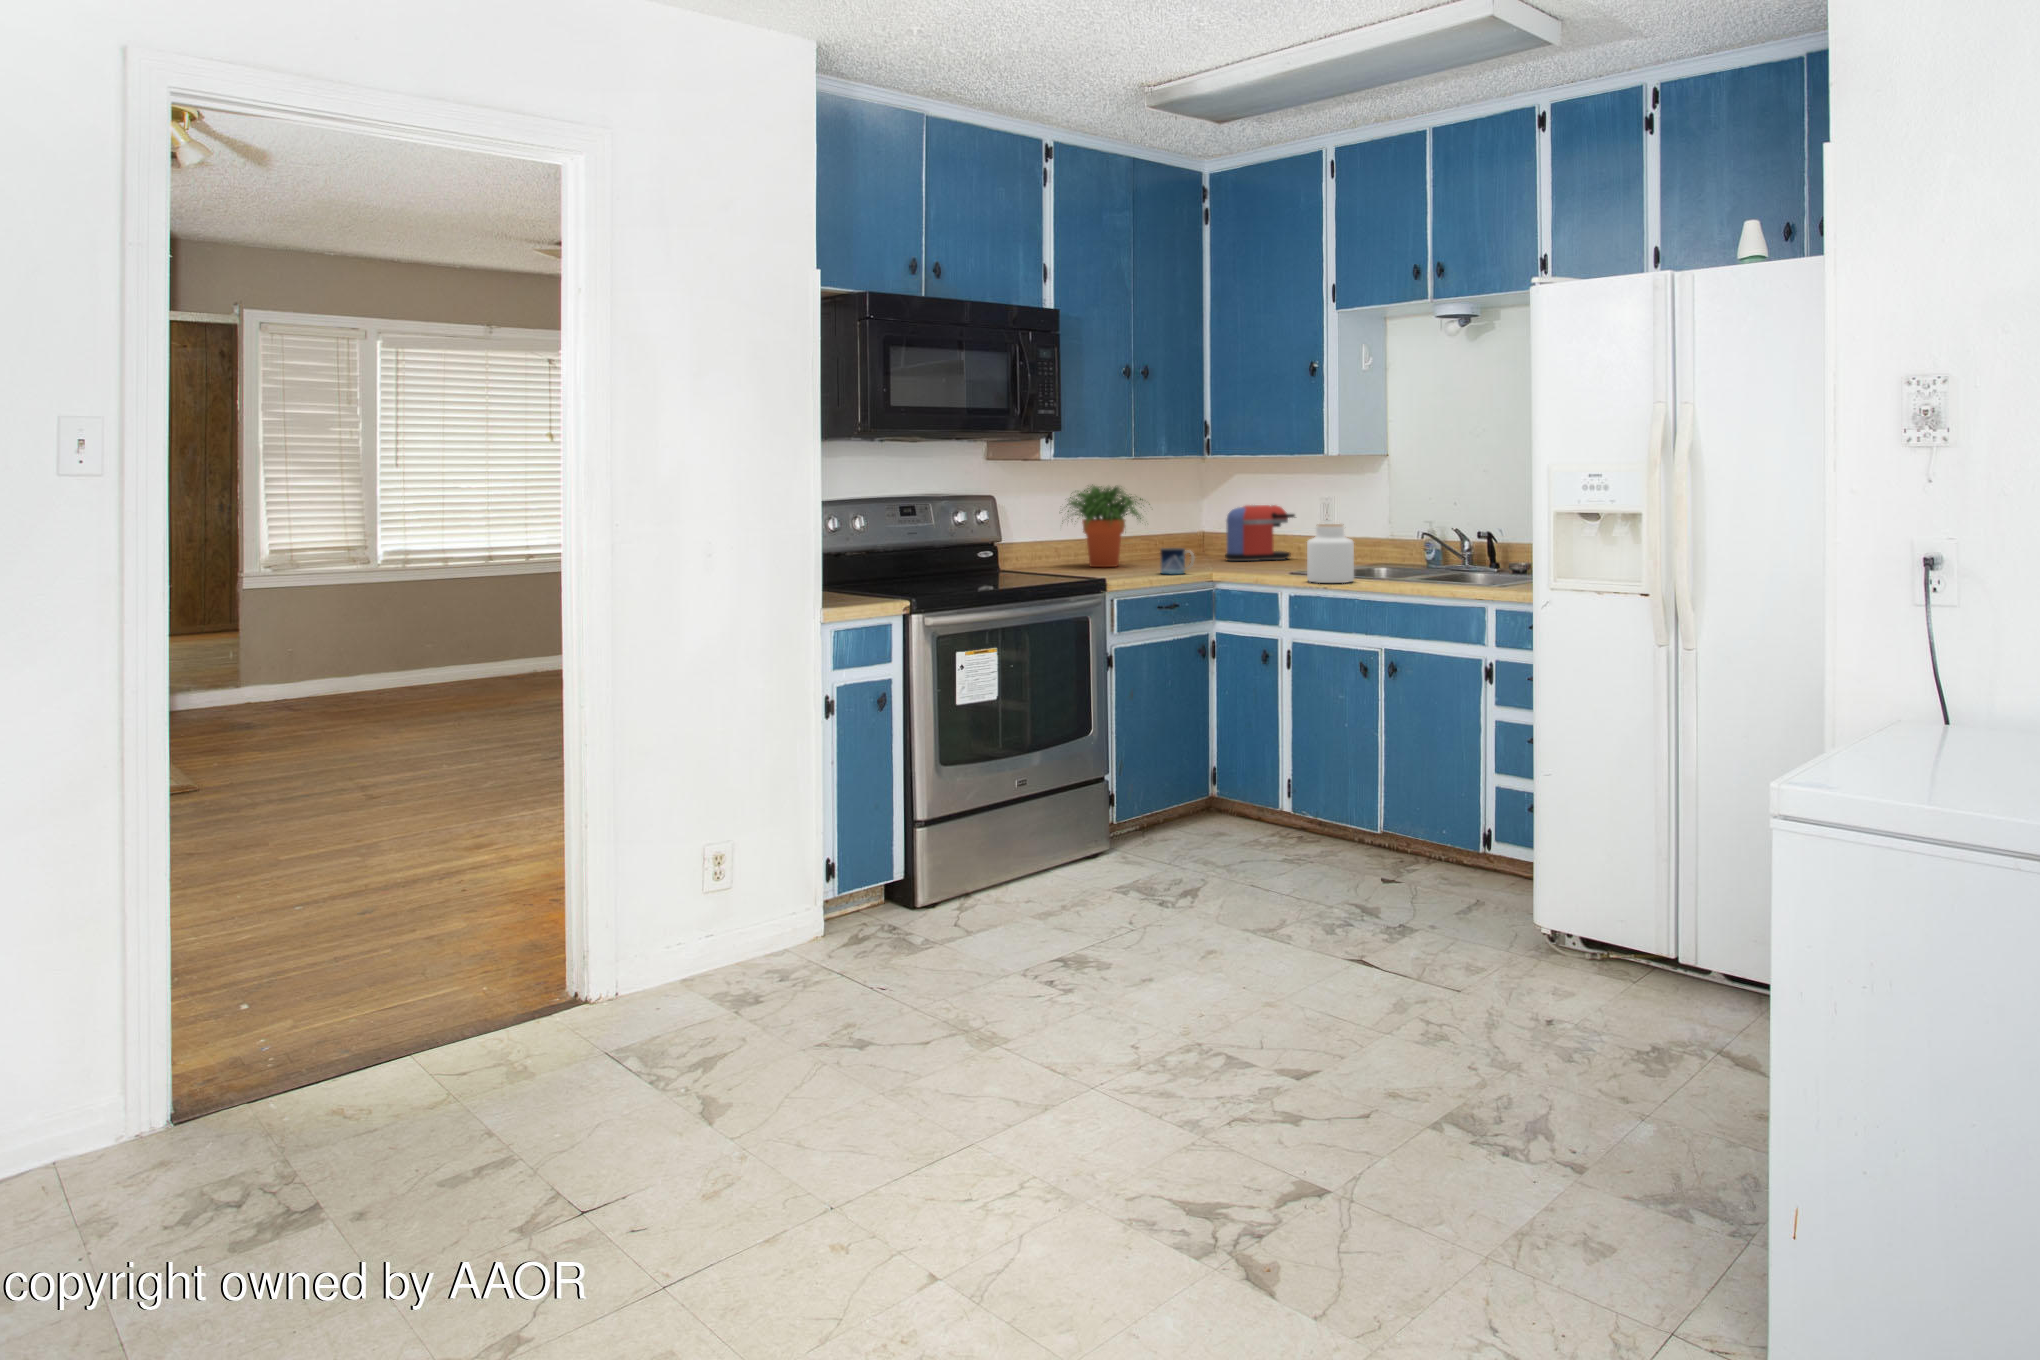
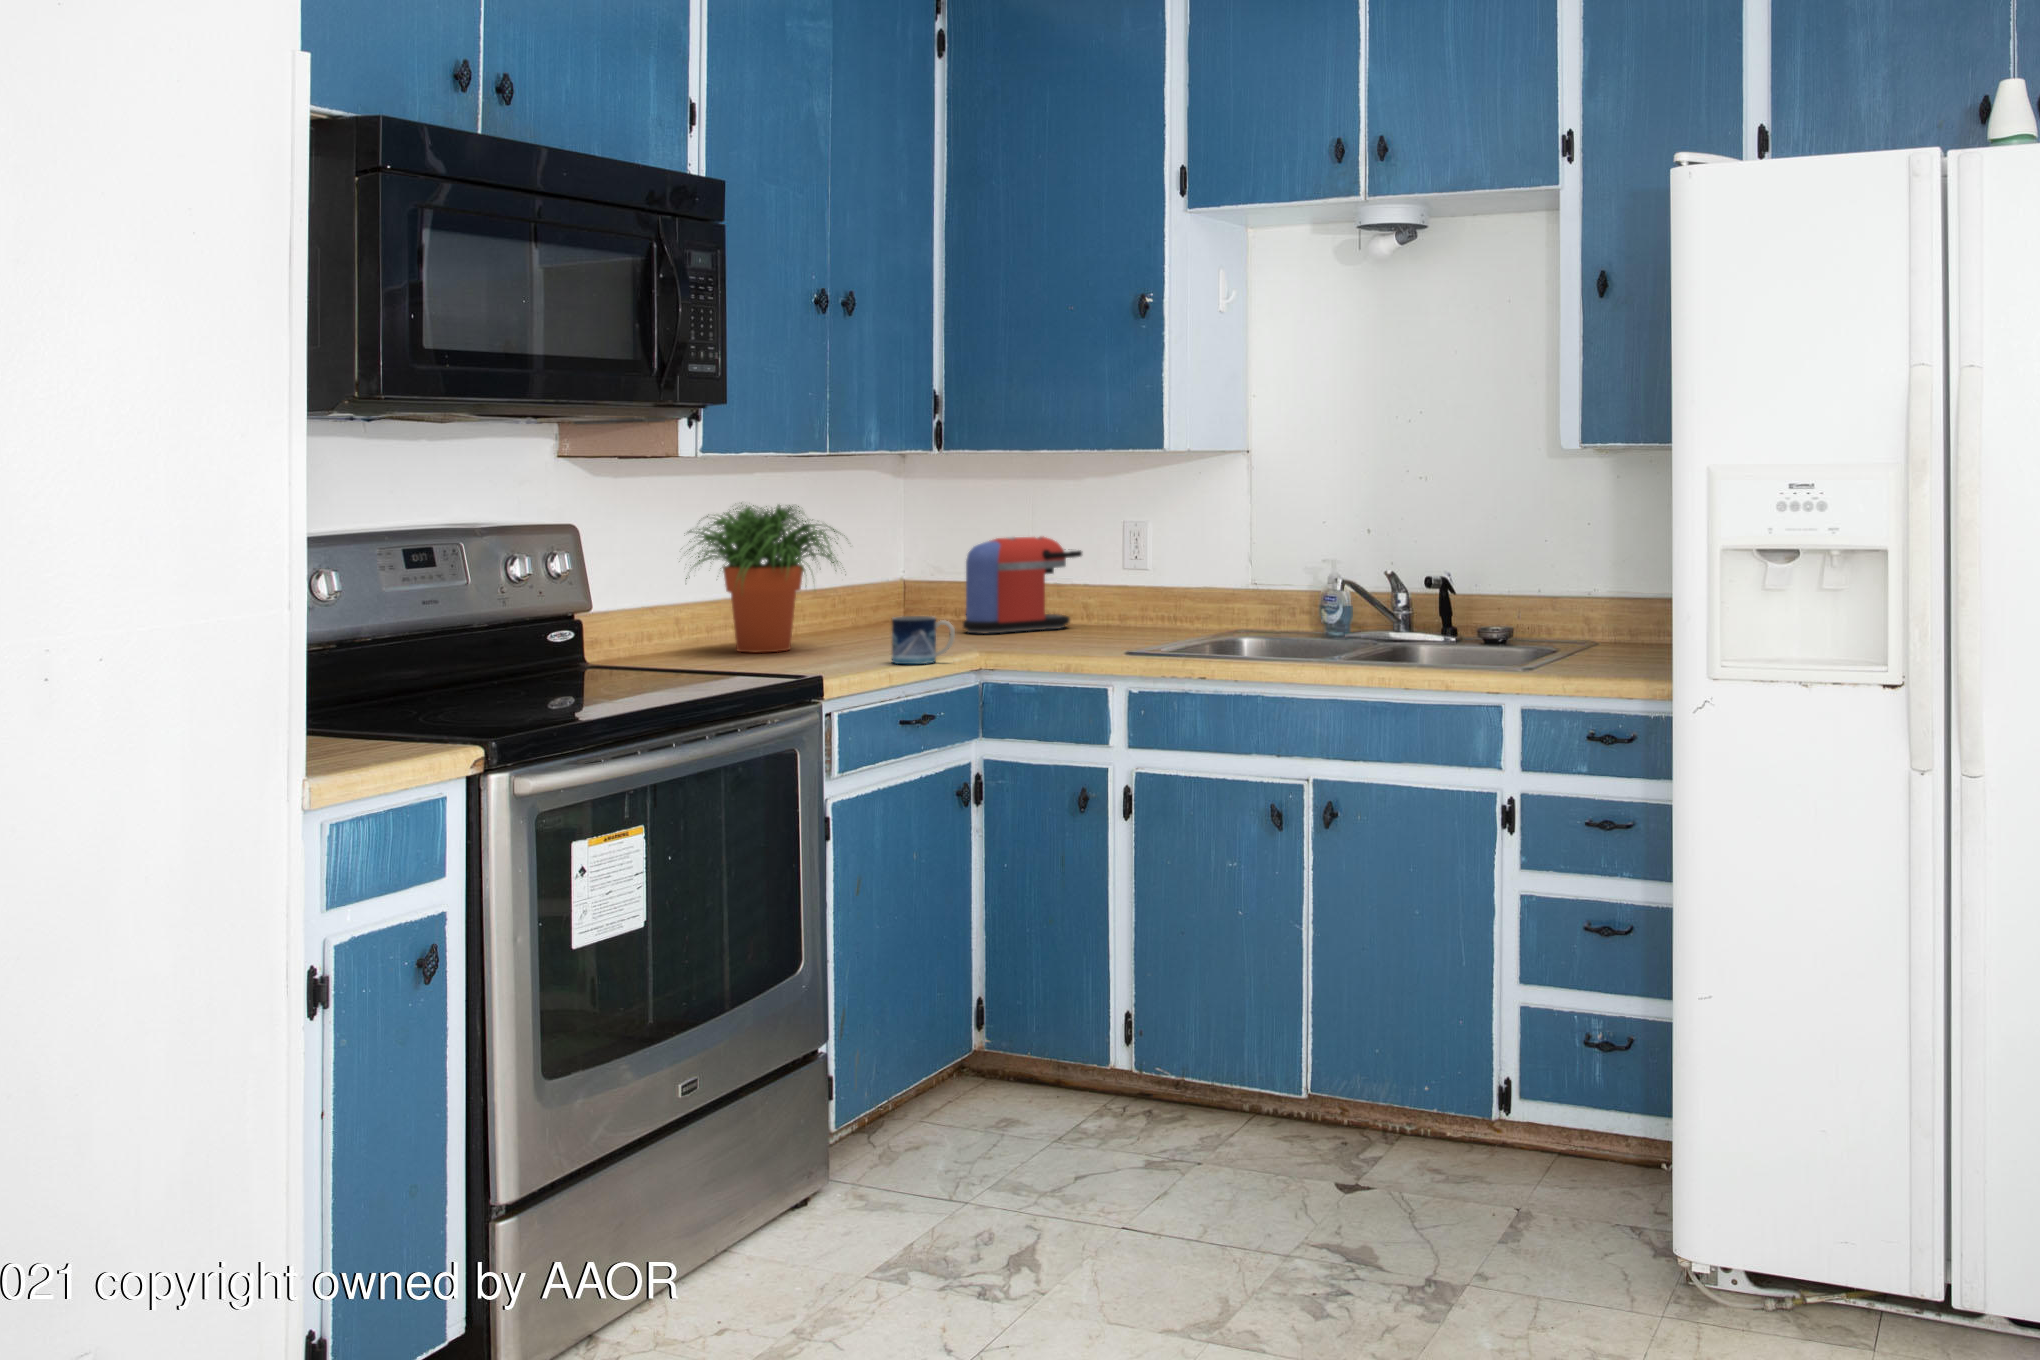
jar: present [1307,524,1354,583] -> none [1174,572,1254,674]

